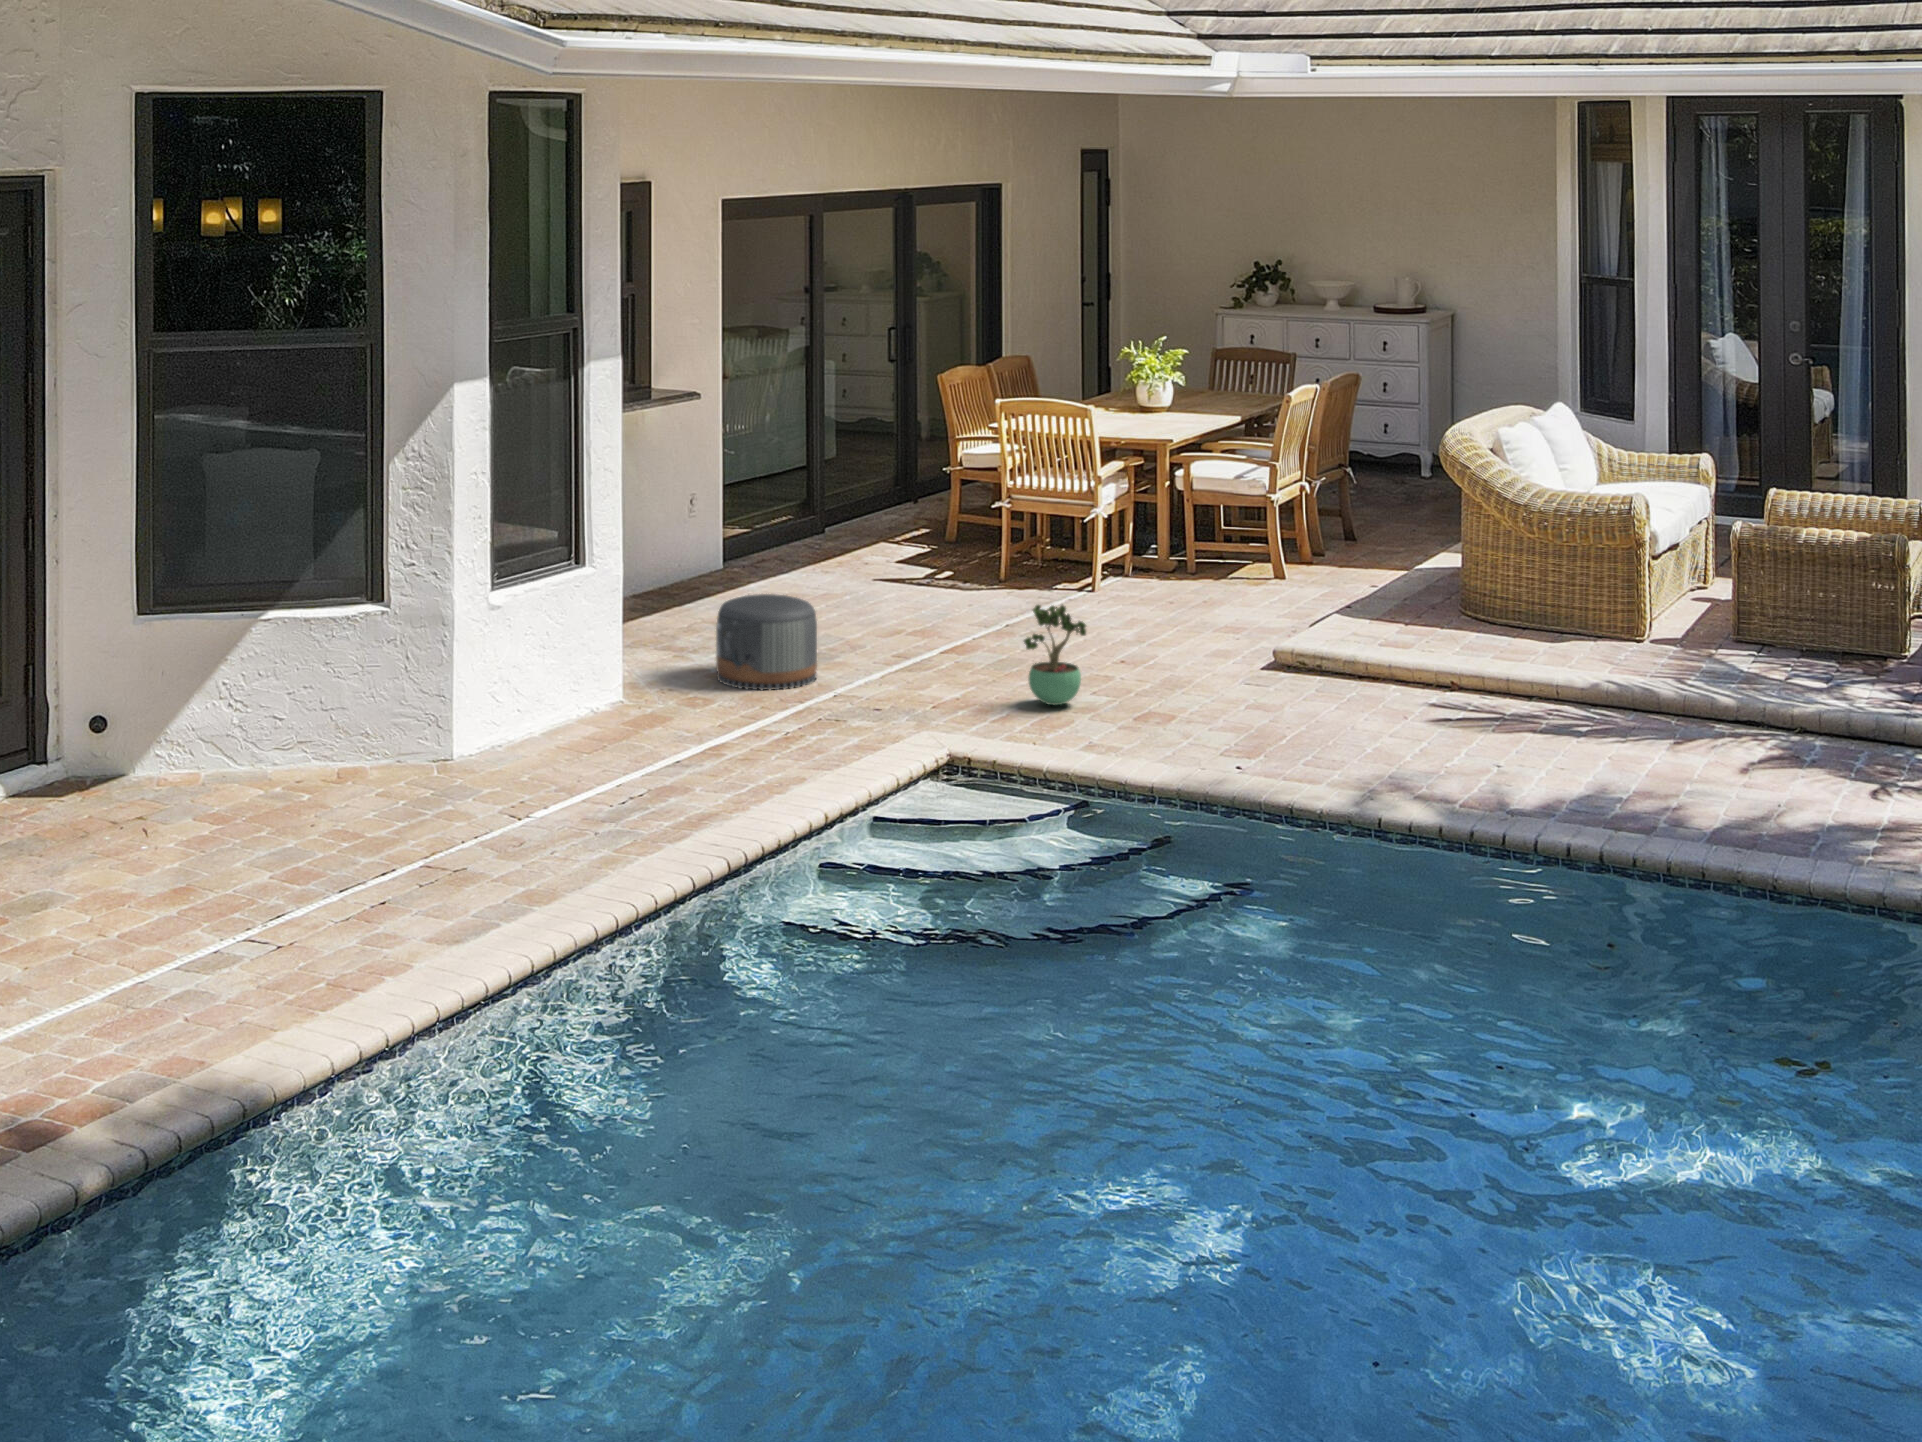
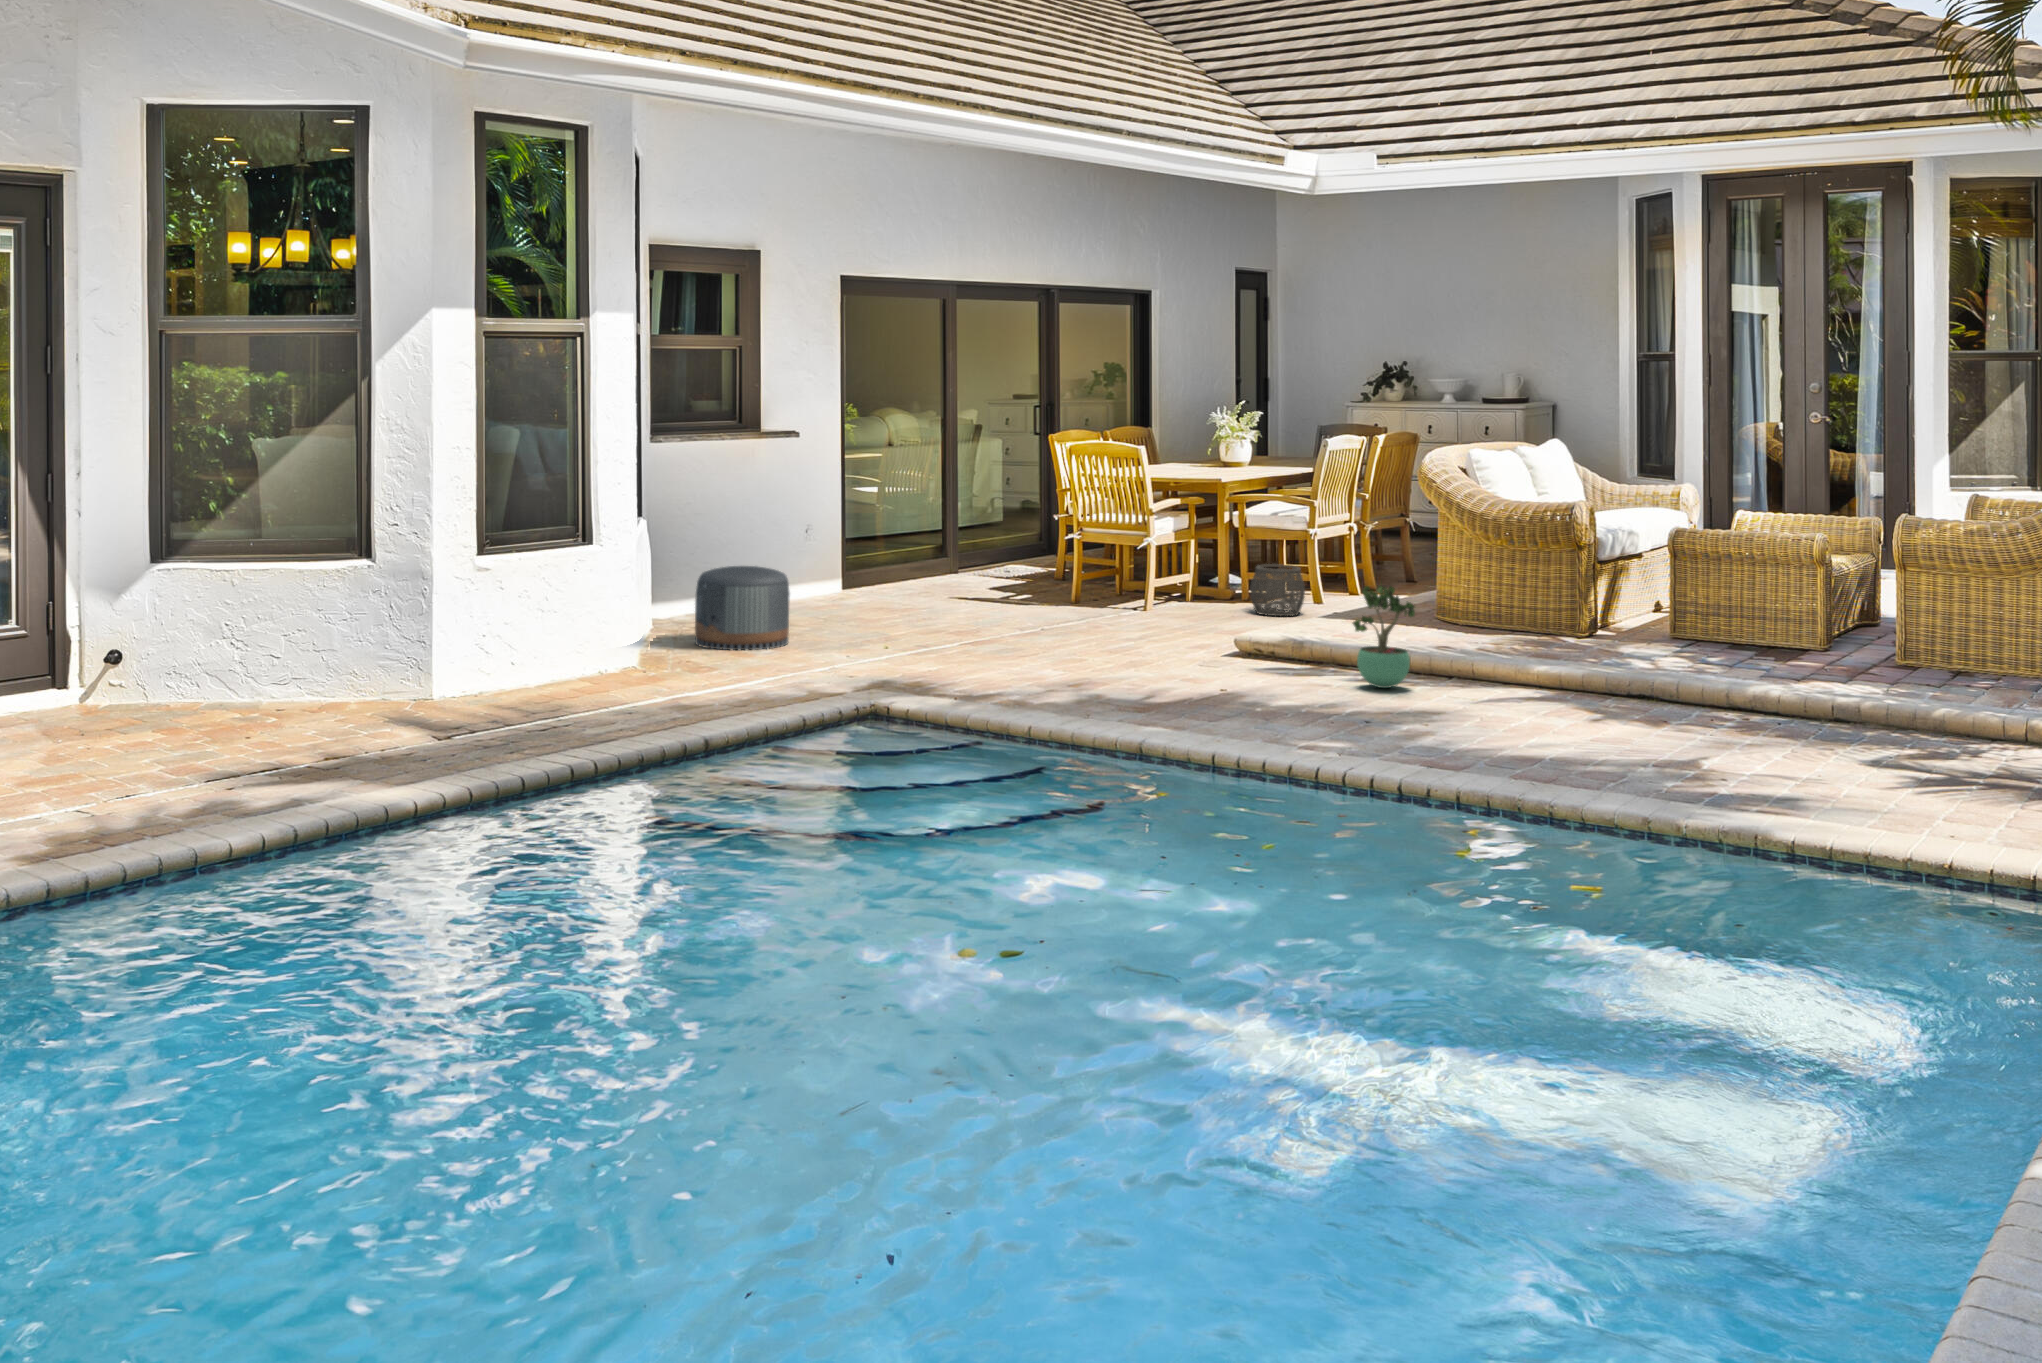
woven basket: none [1230,543,1290,602] -> present [1250,564,1305,617]
potted plant: present [1024,605,1086,705] -> present [1353,586,1415,688]

